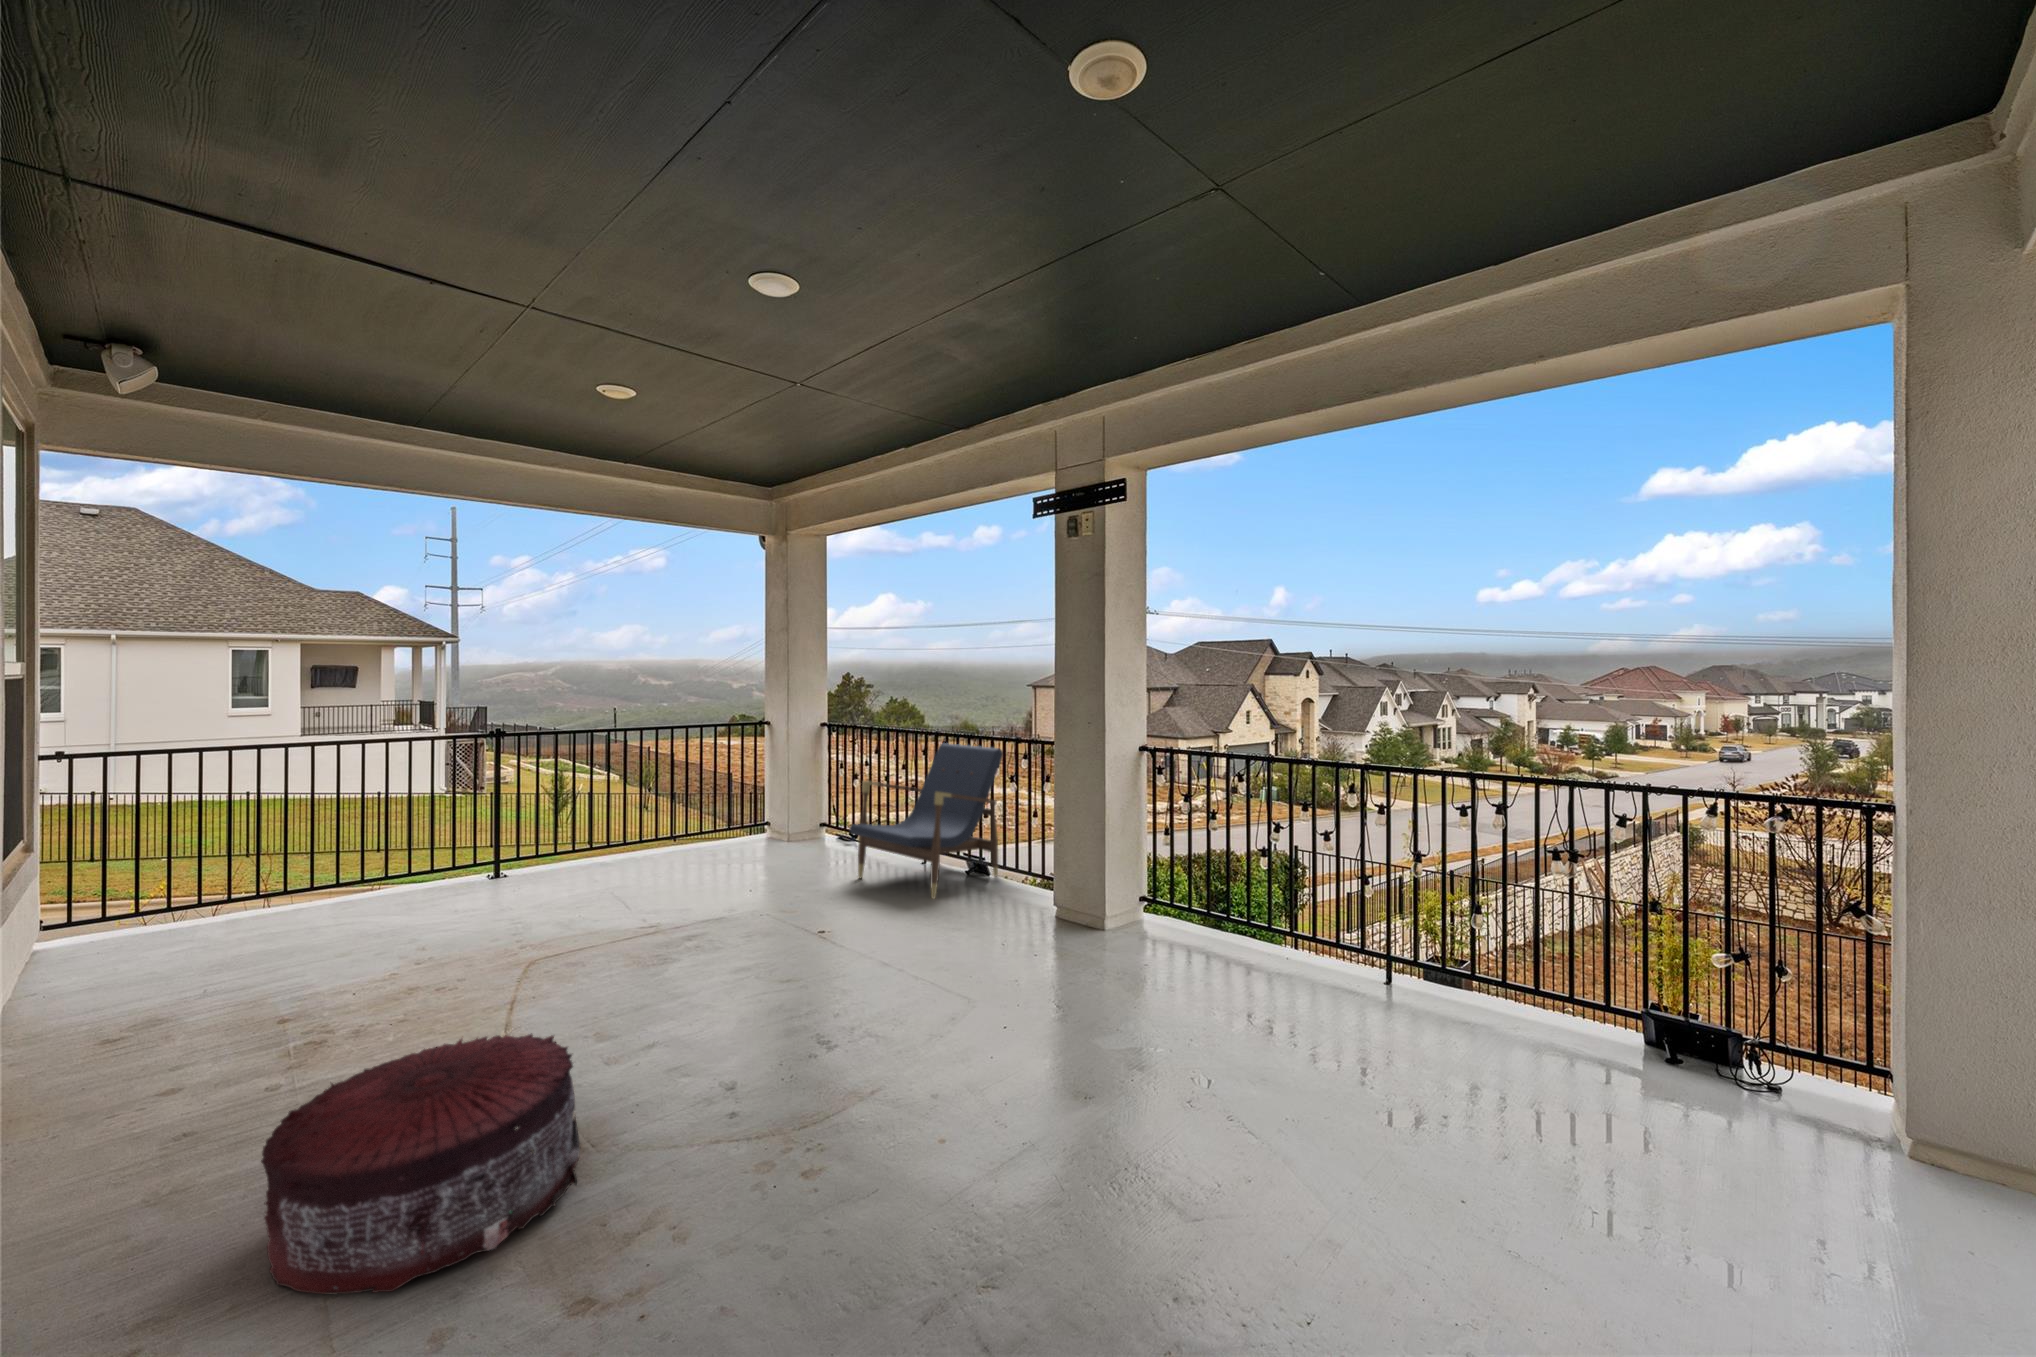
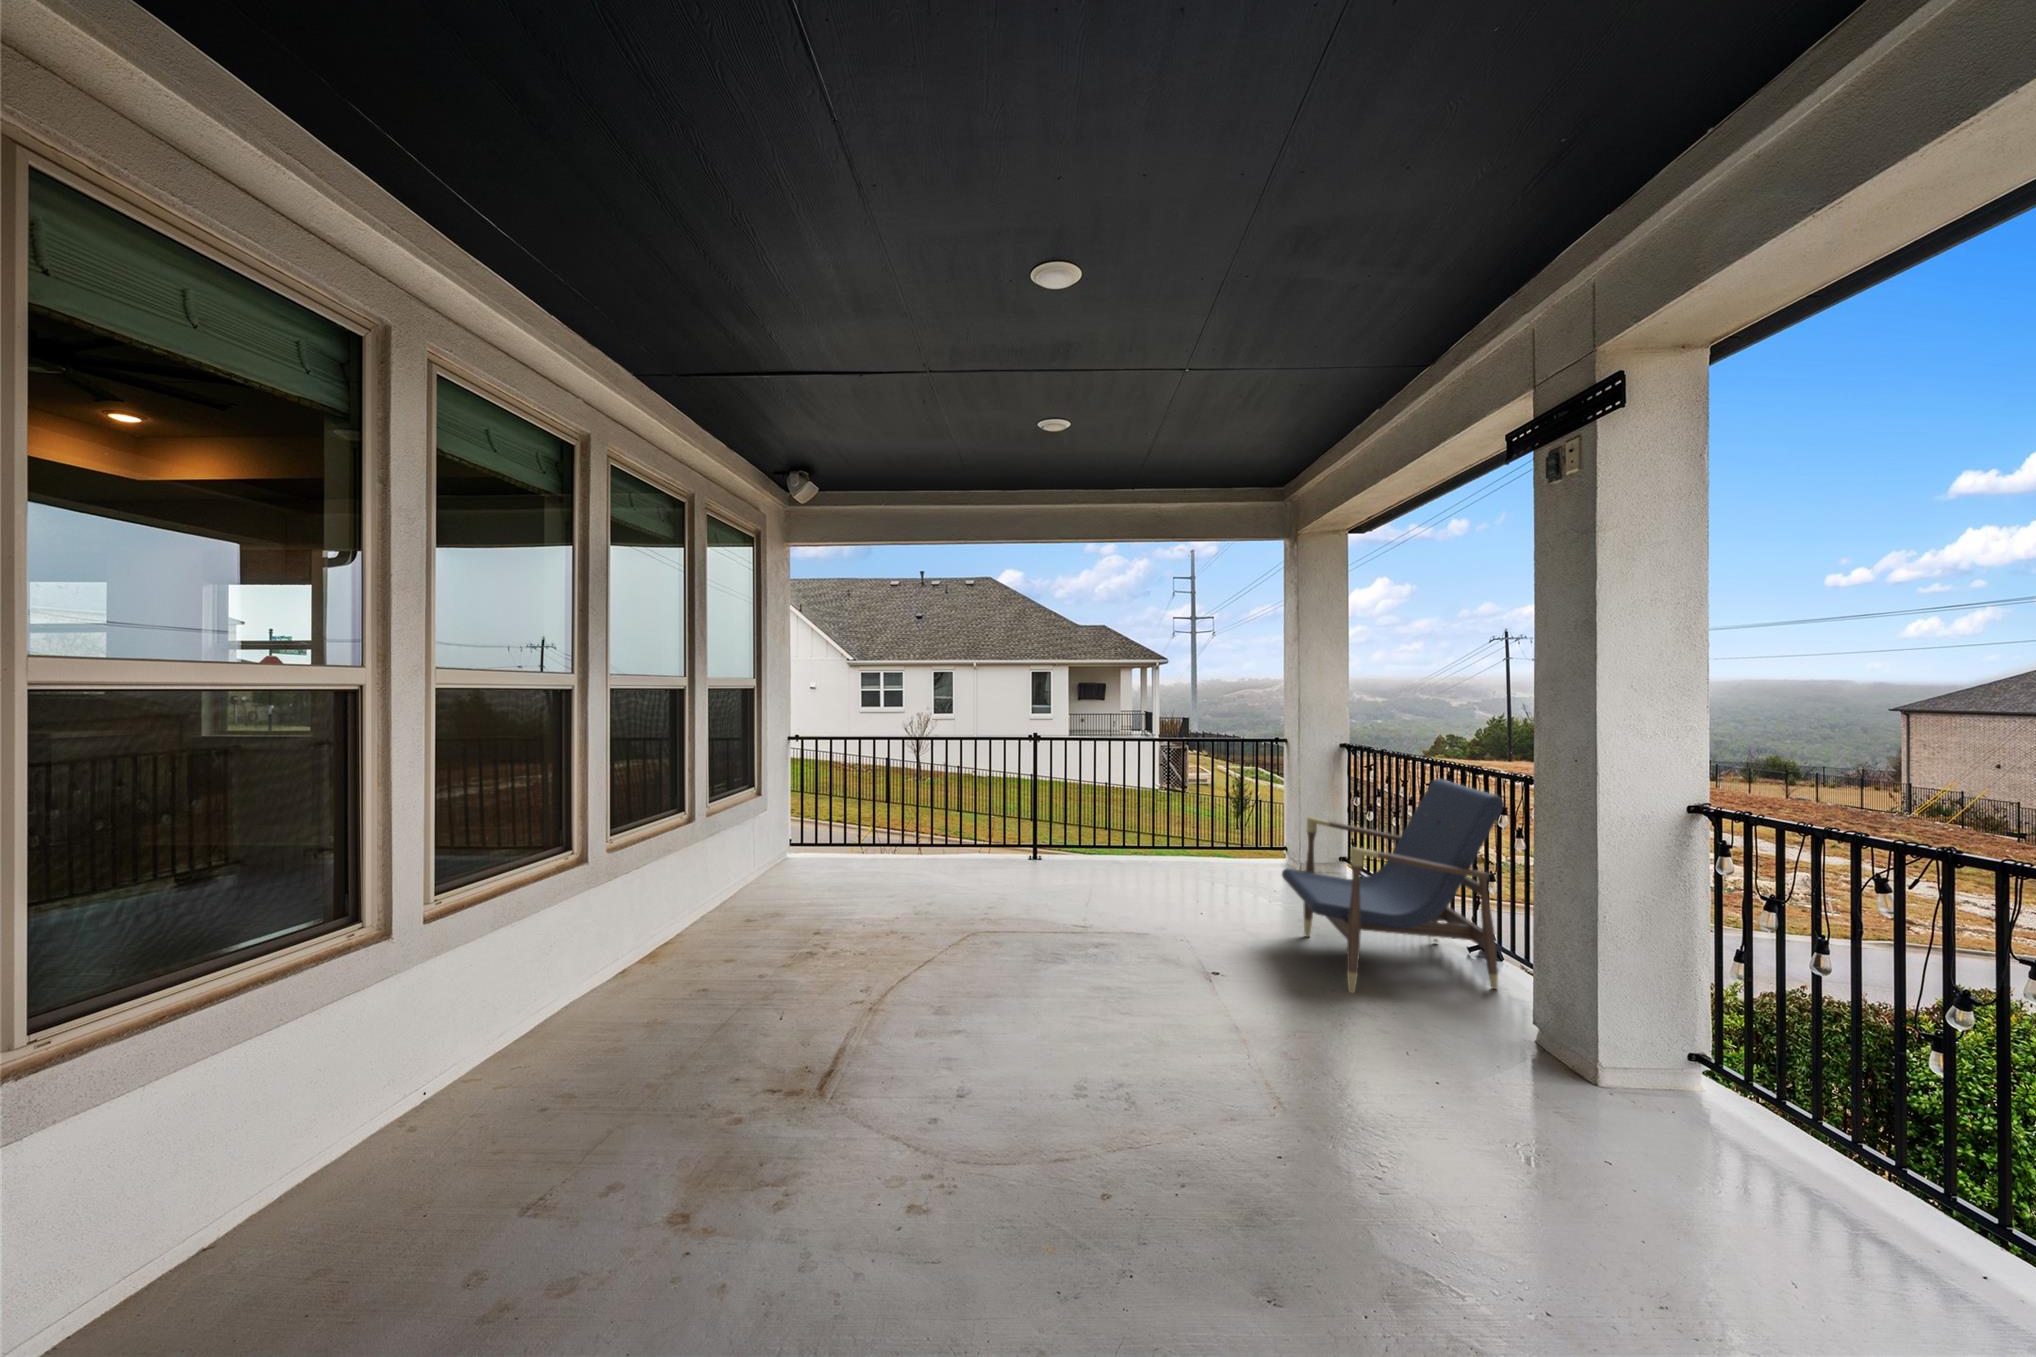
pouf: present [261,1033,580,1294] -> none [507,987,718,1166]

